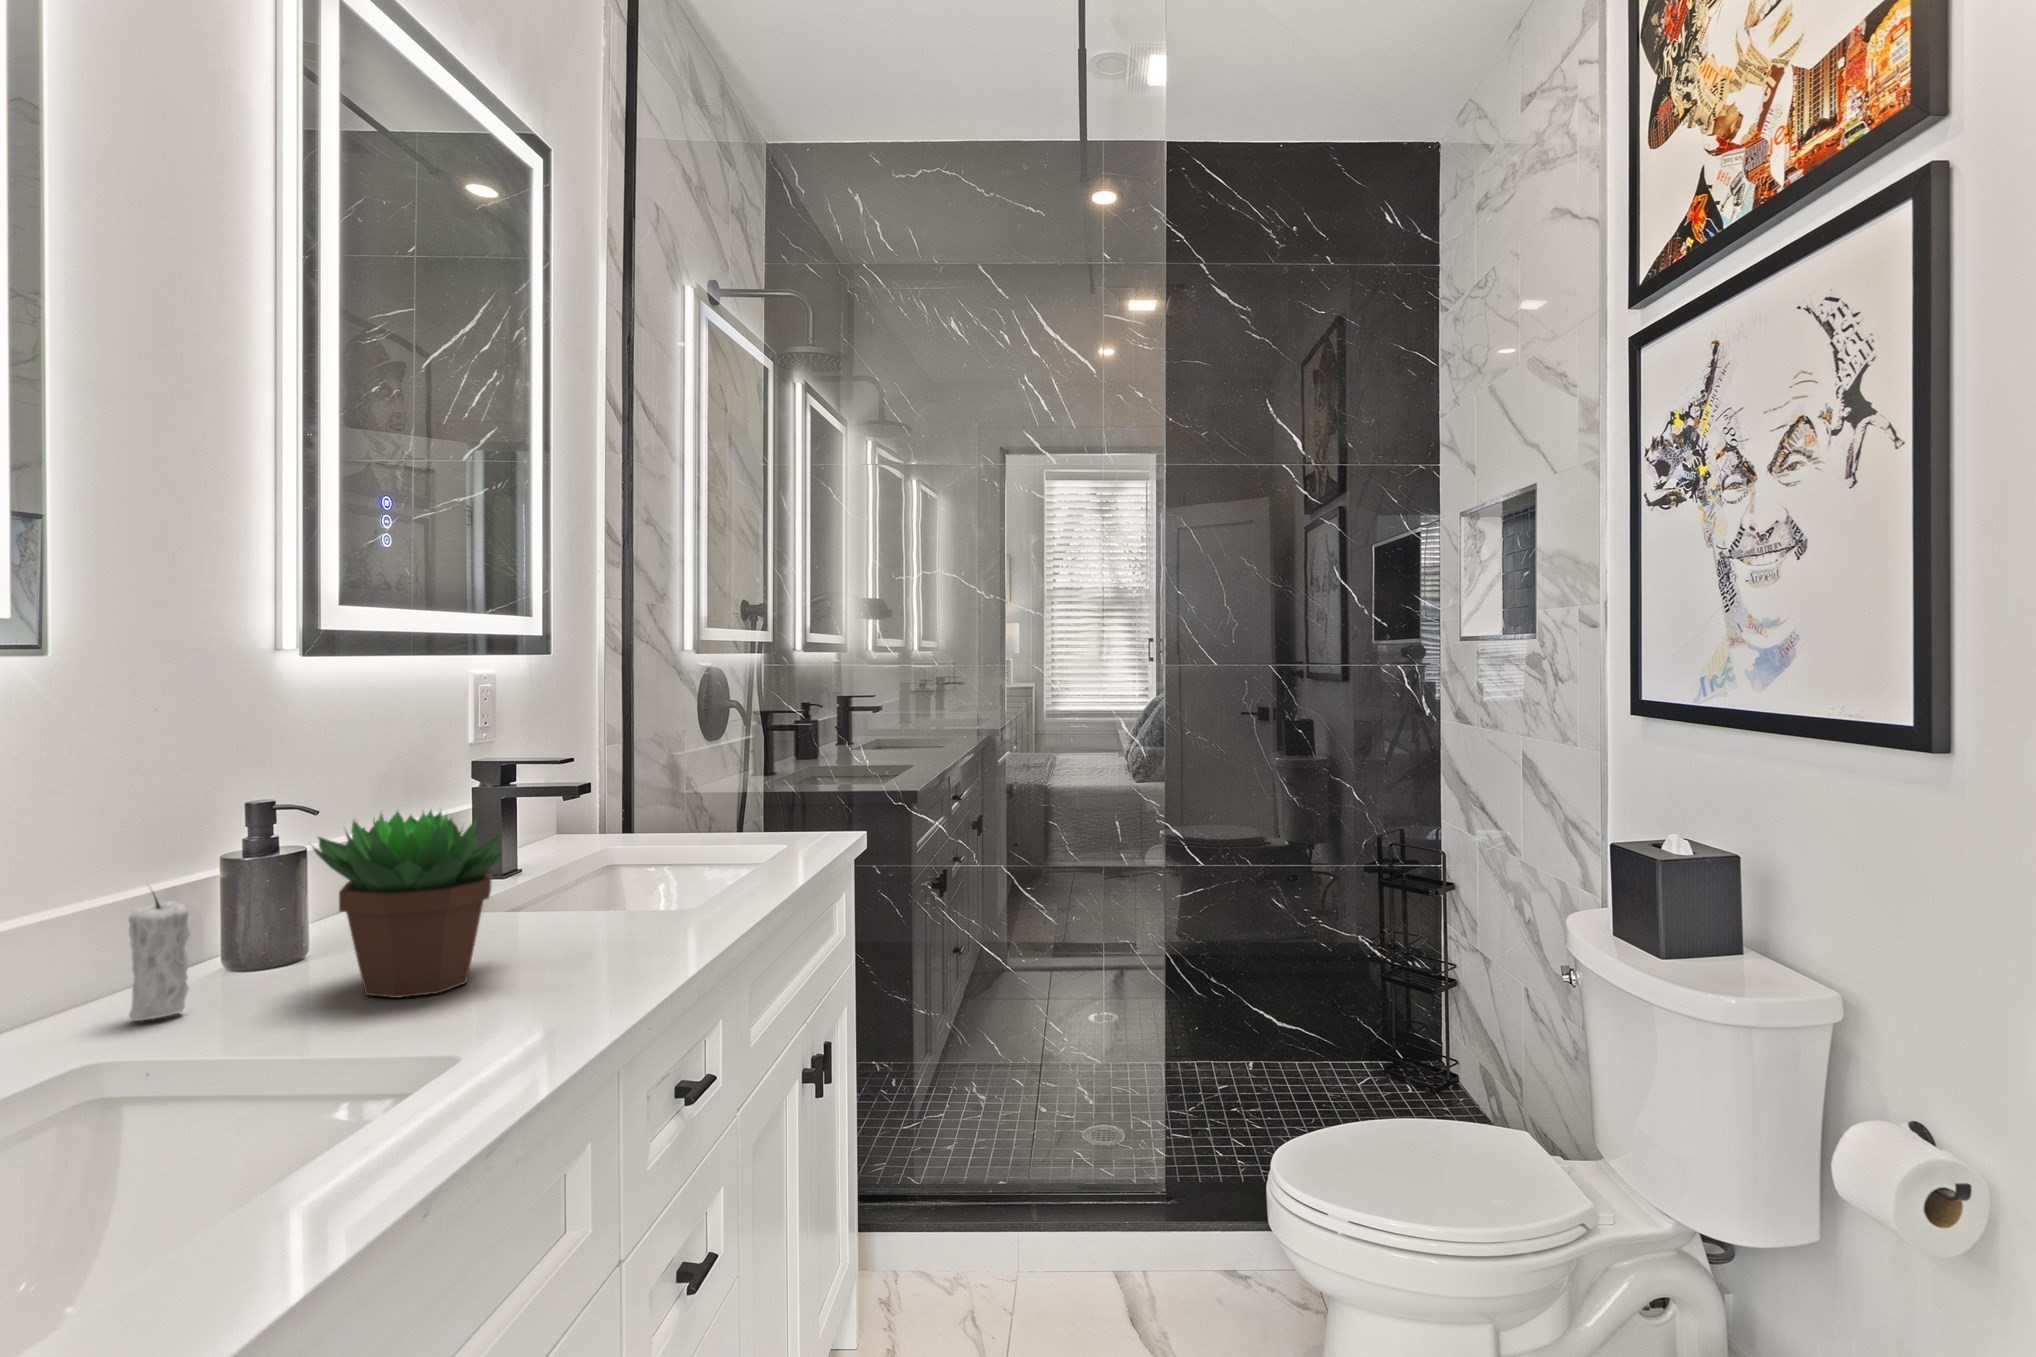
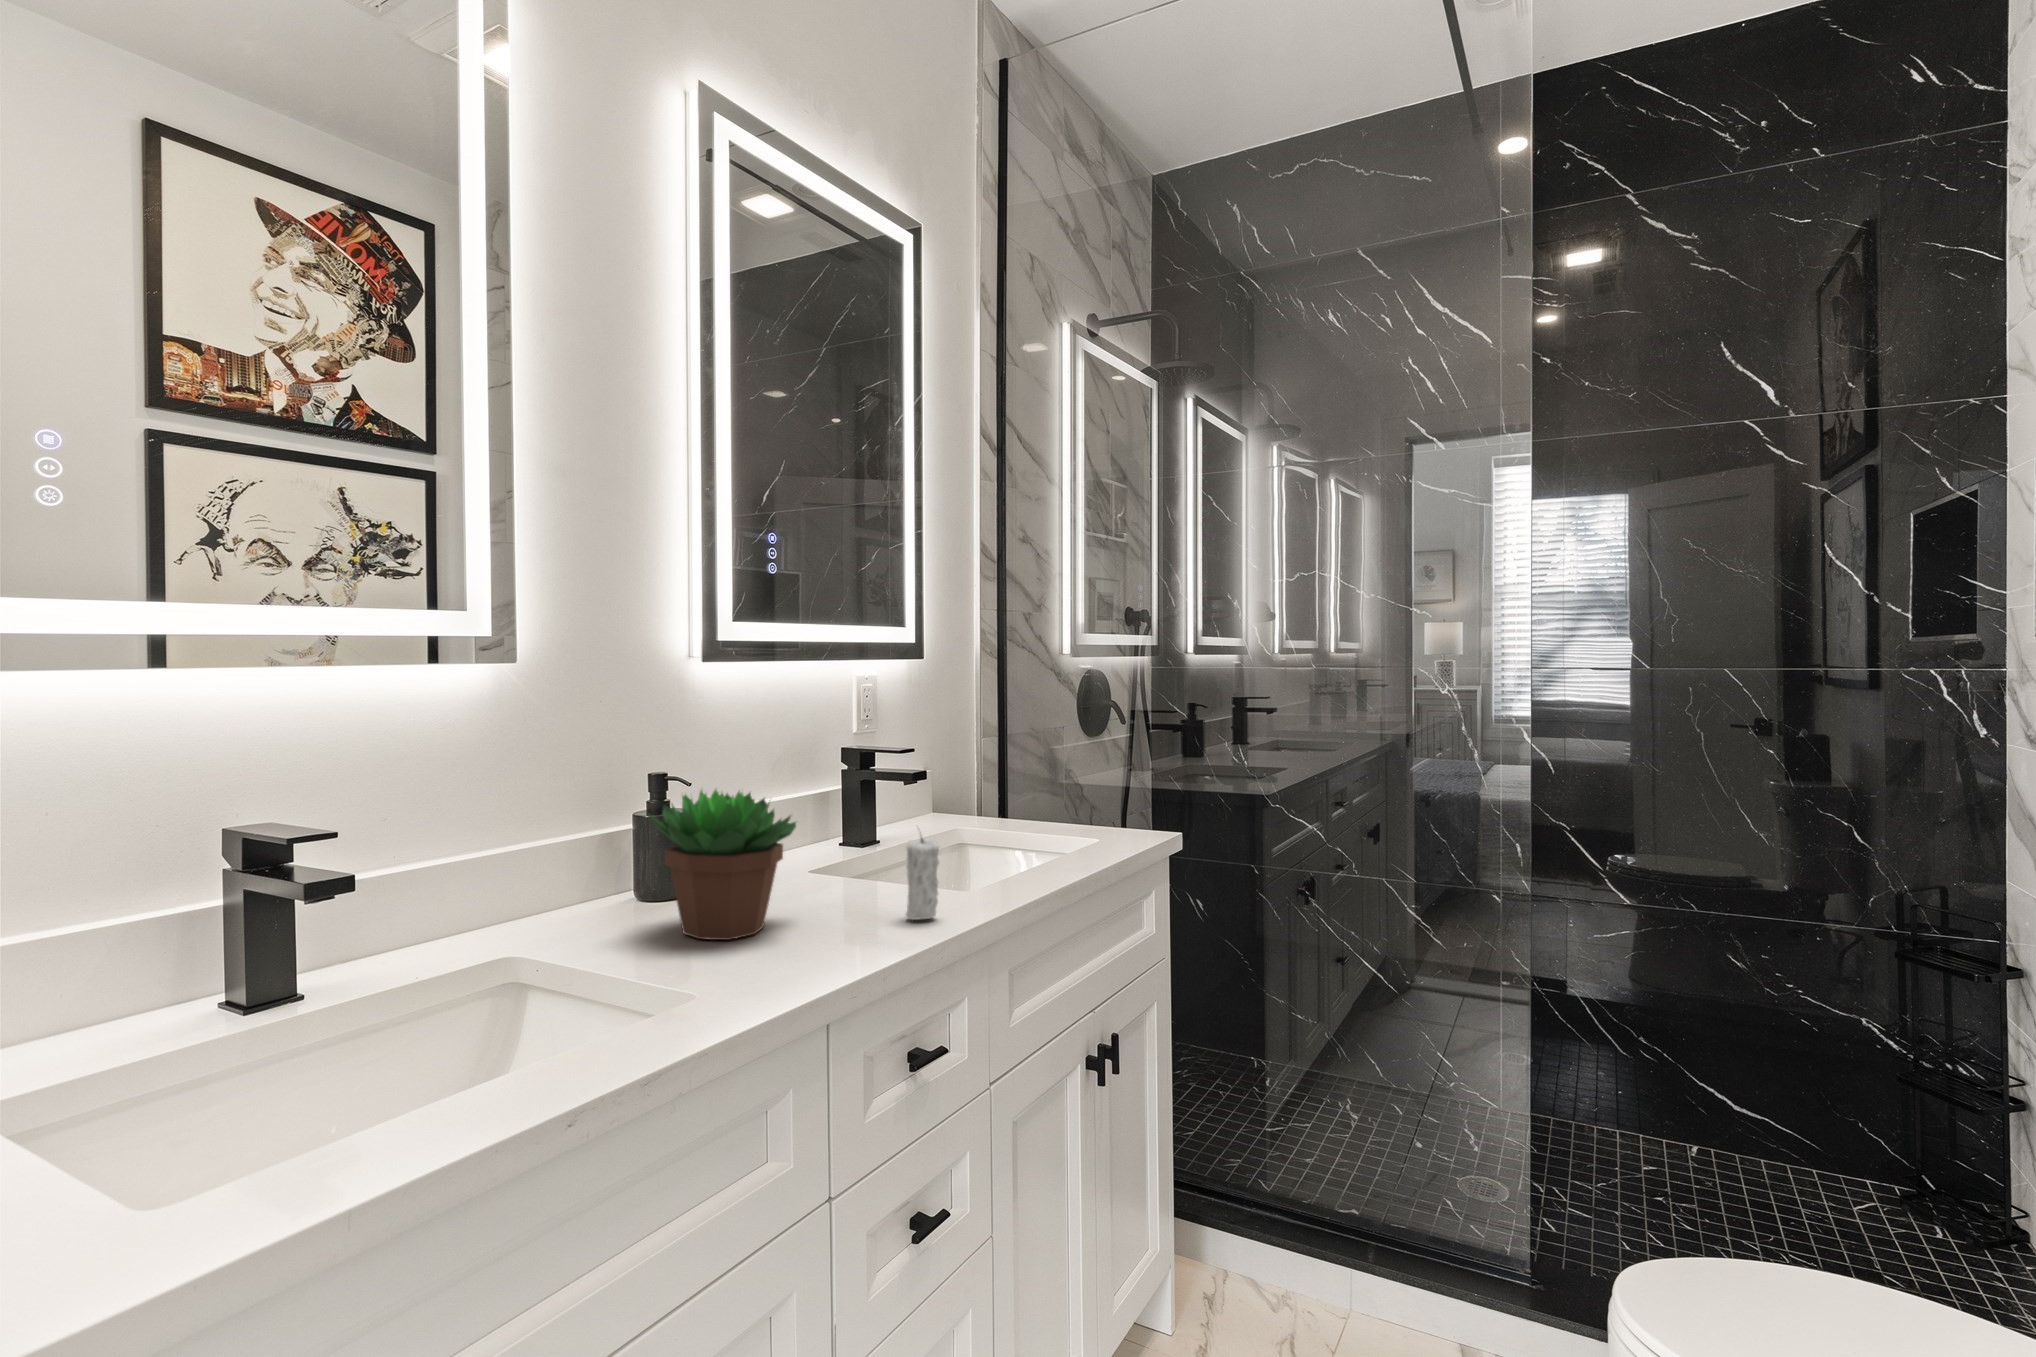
candle: present [129,894,190,1021] -> present [906,838,939,920]

